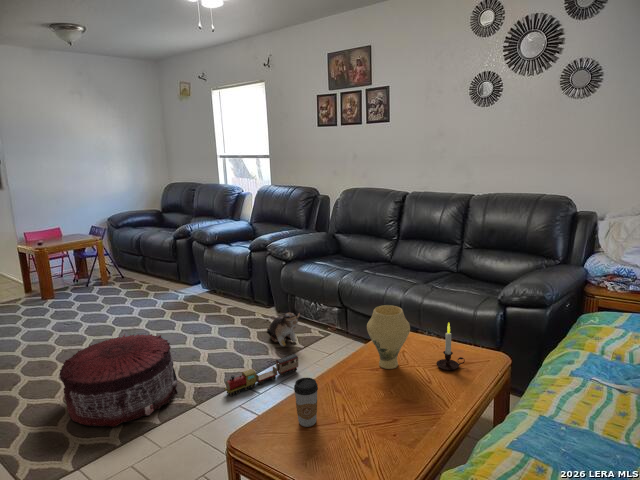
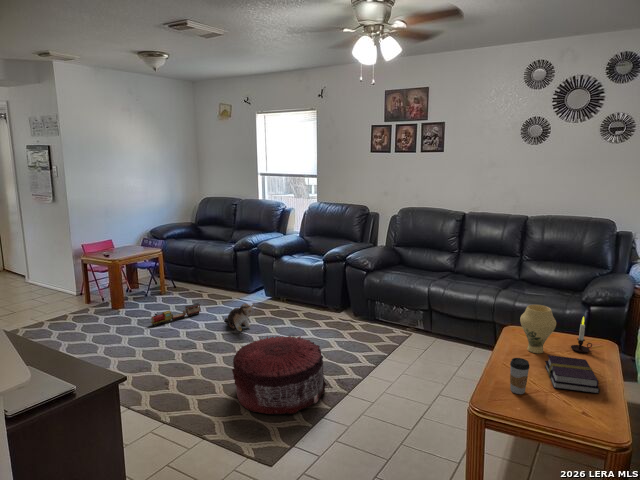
plush toy: present [267,313,300,346] -> present [225,304,254,331]
toy train: present [225,354,298,396] -> present [151,303,200,326]
book: none [358,373,428,432] -> present [545,355,600,394]

